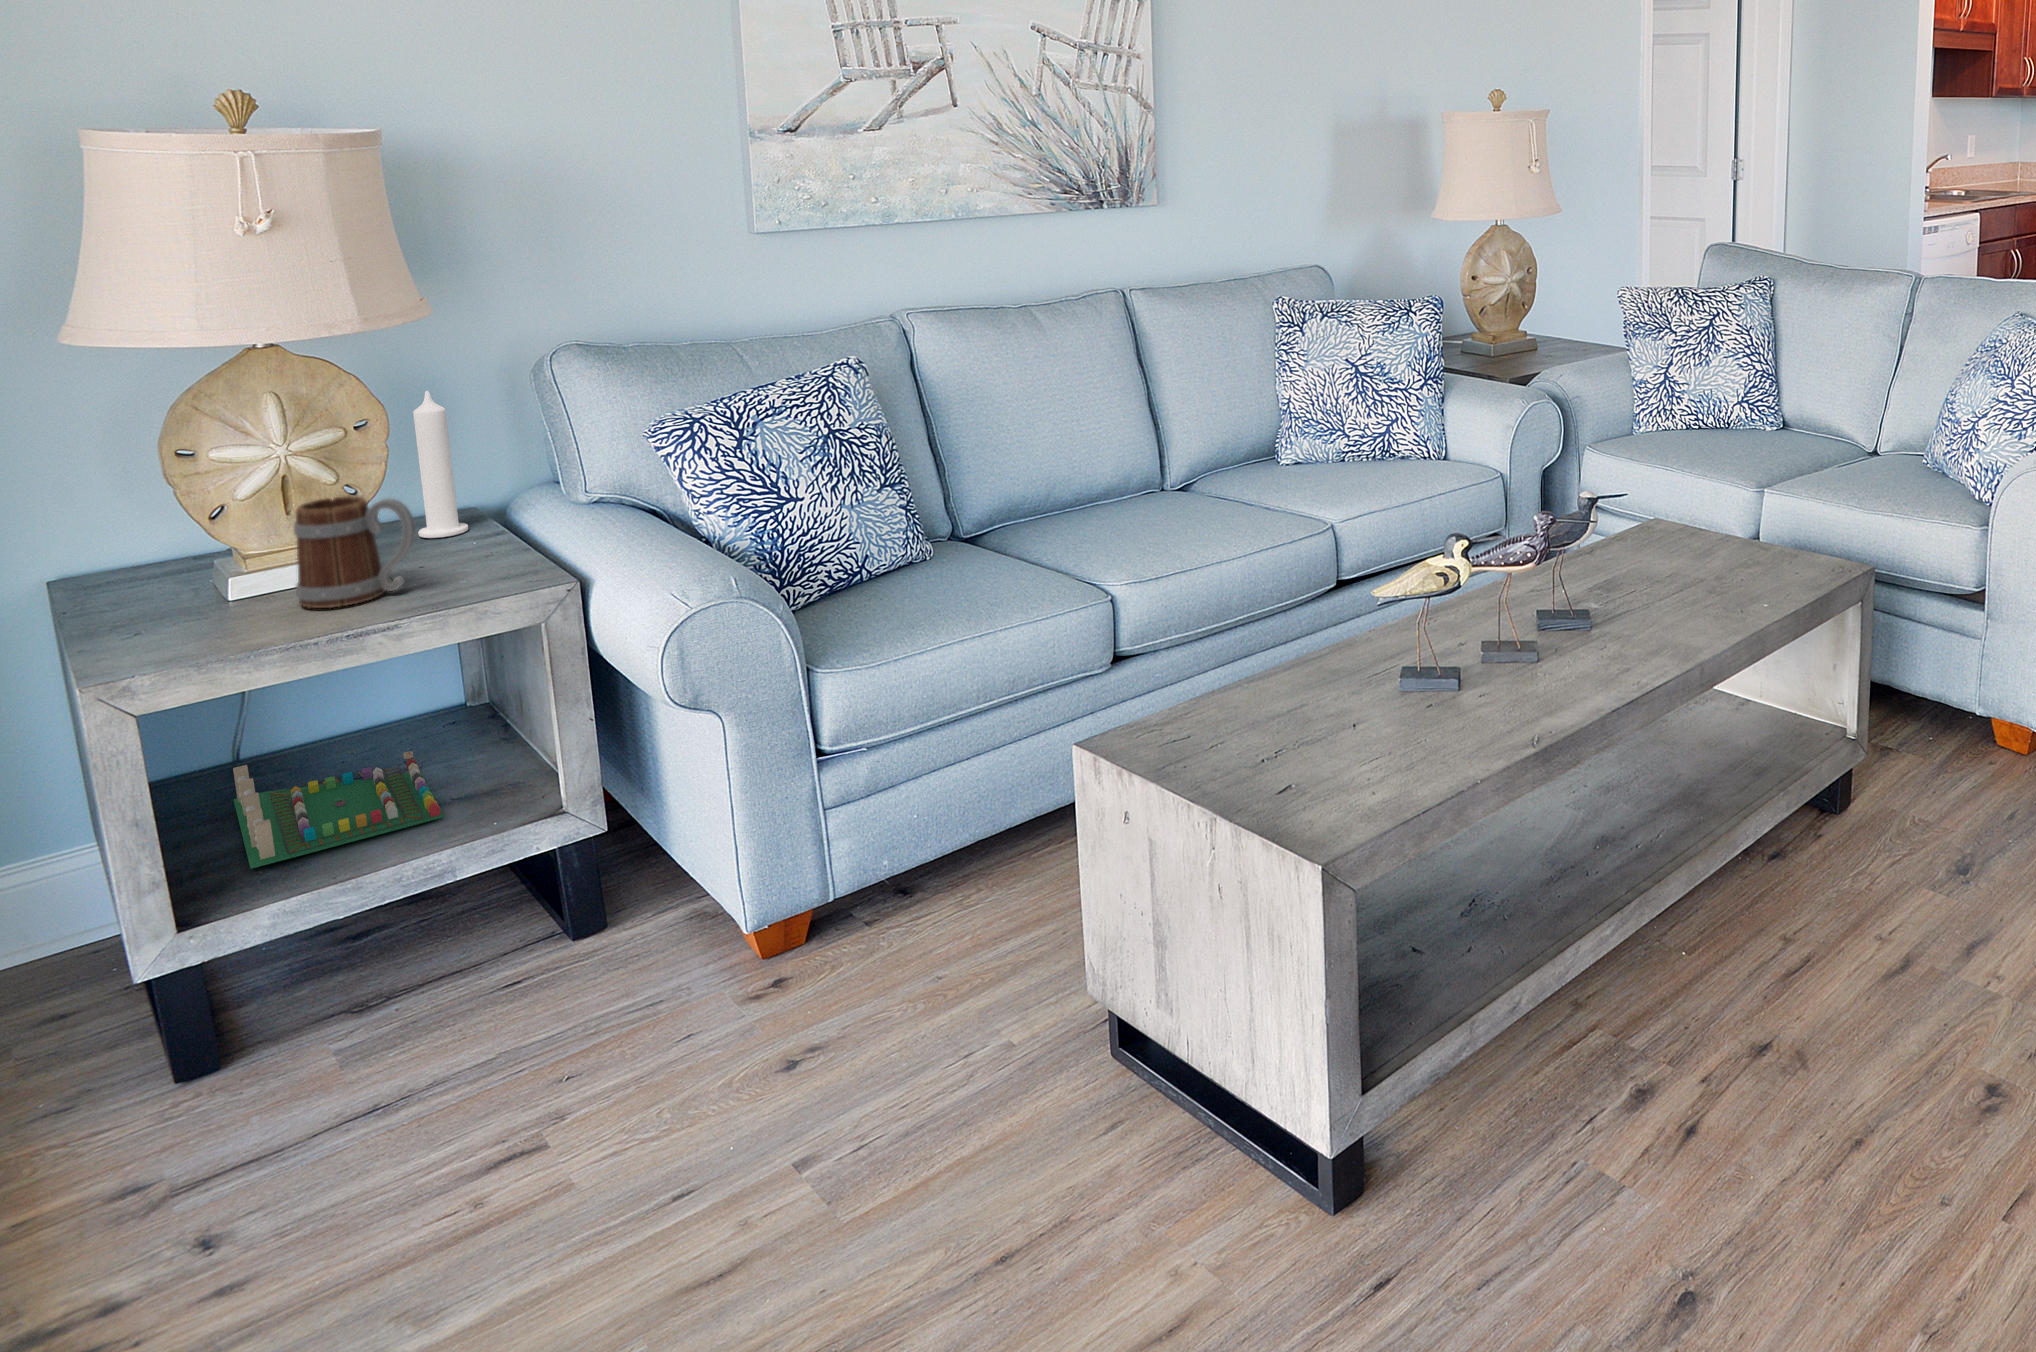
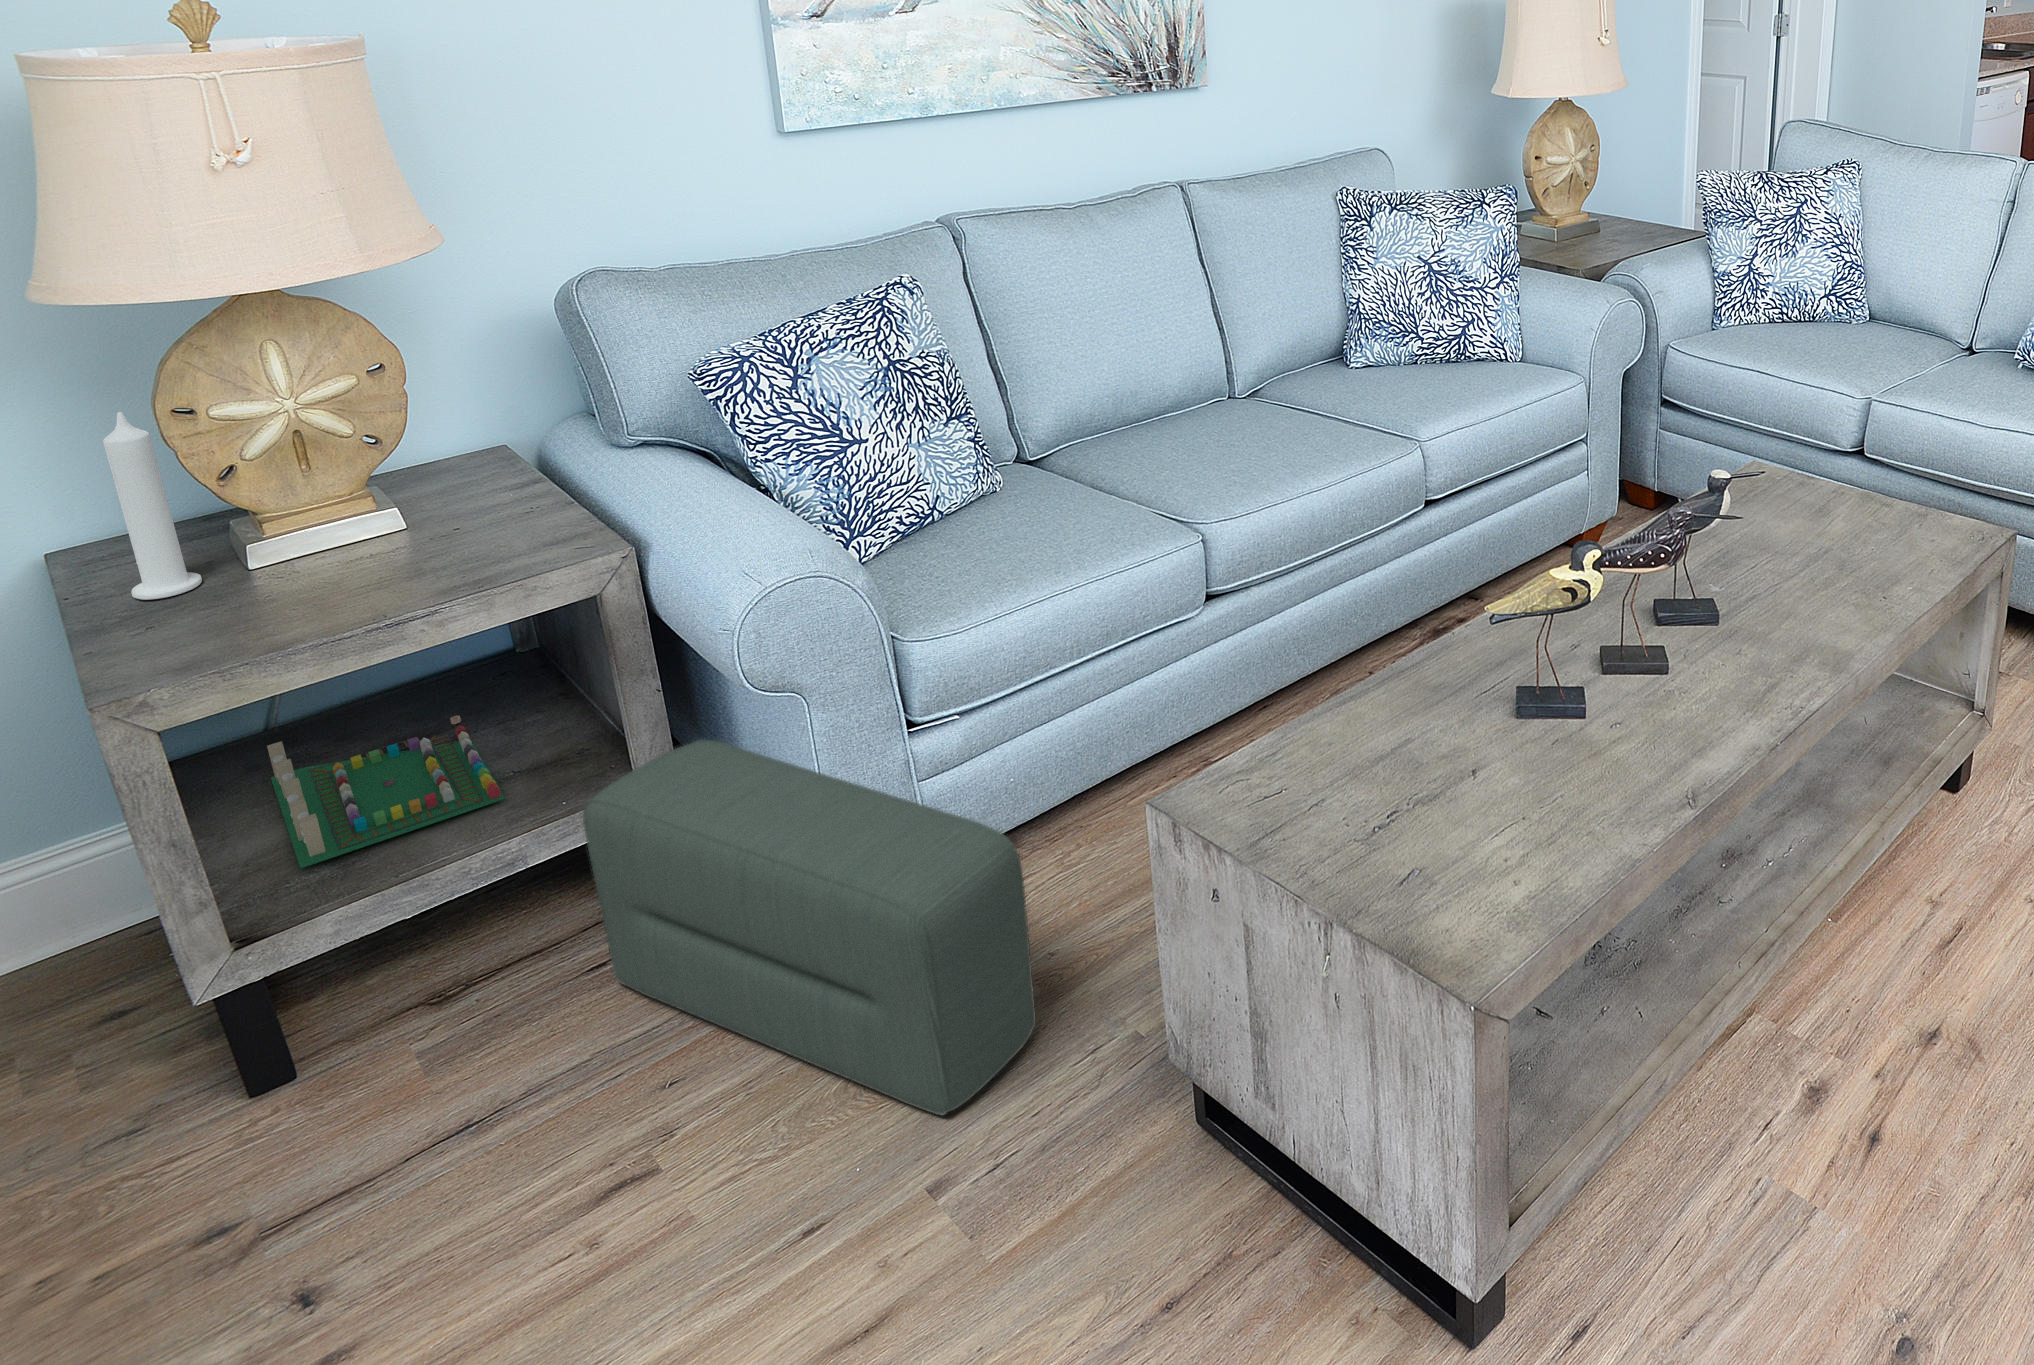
candle: present [413,391,468,538] -> present [103,412,202,600]
mug: present [294,496,415,608] -> none [311,462,448,589]
pouf: none [512,764,916,1103] -> present [583,739,1036,1116]

